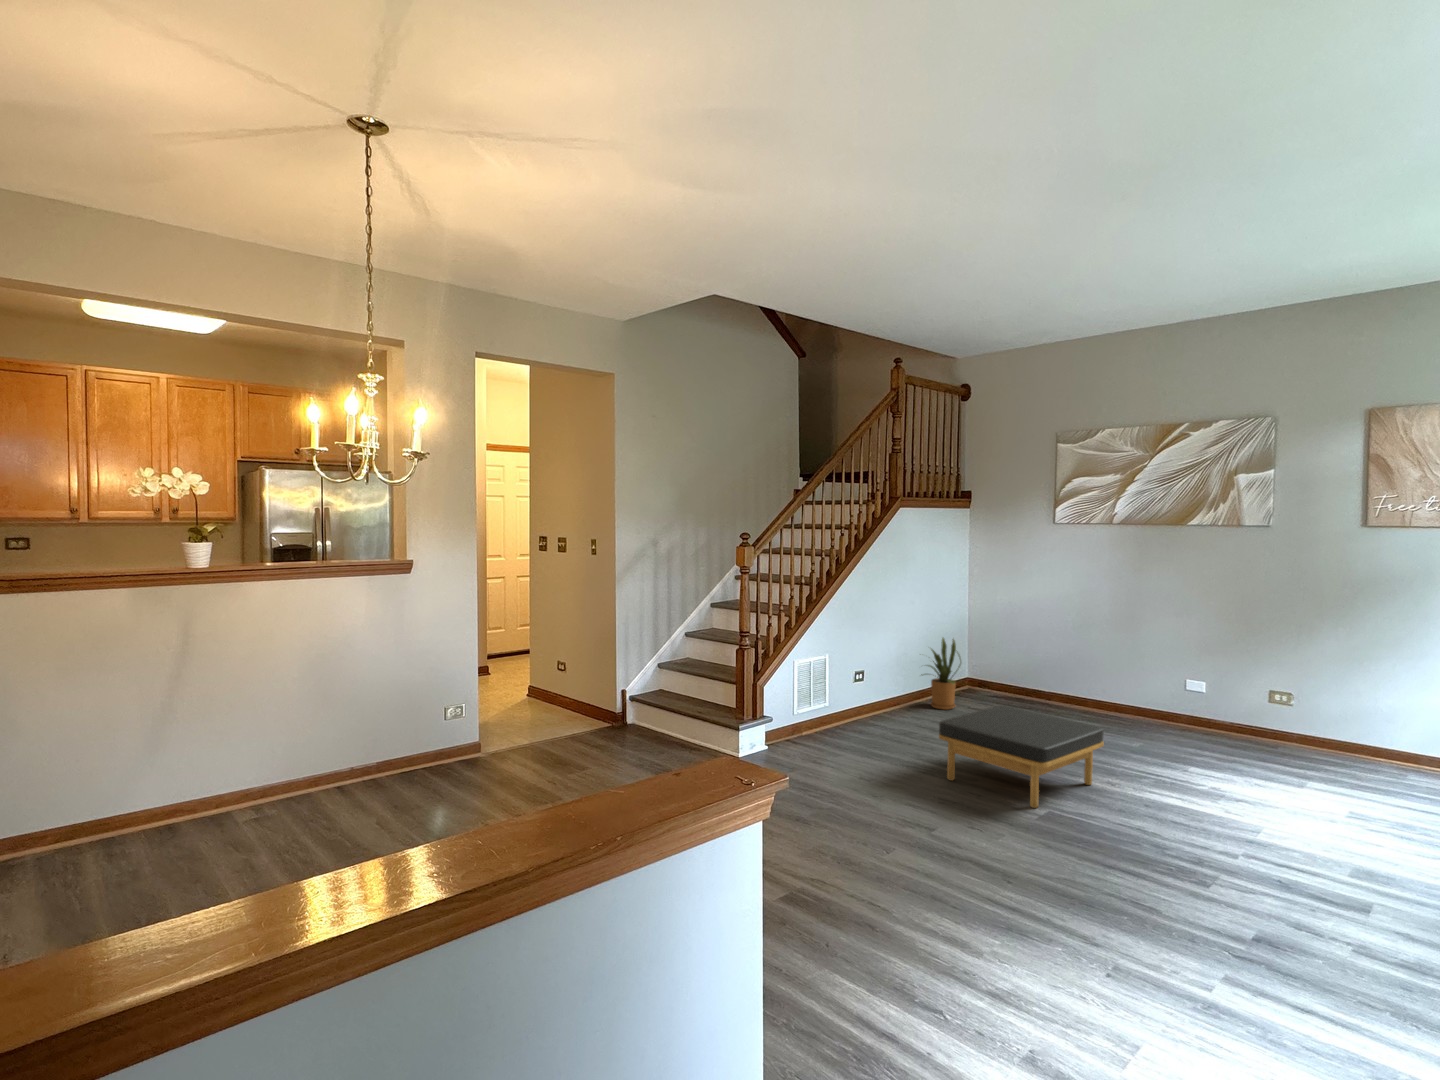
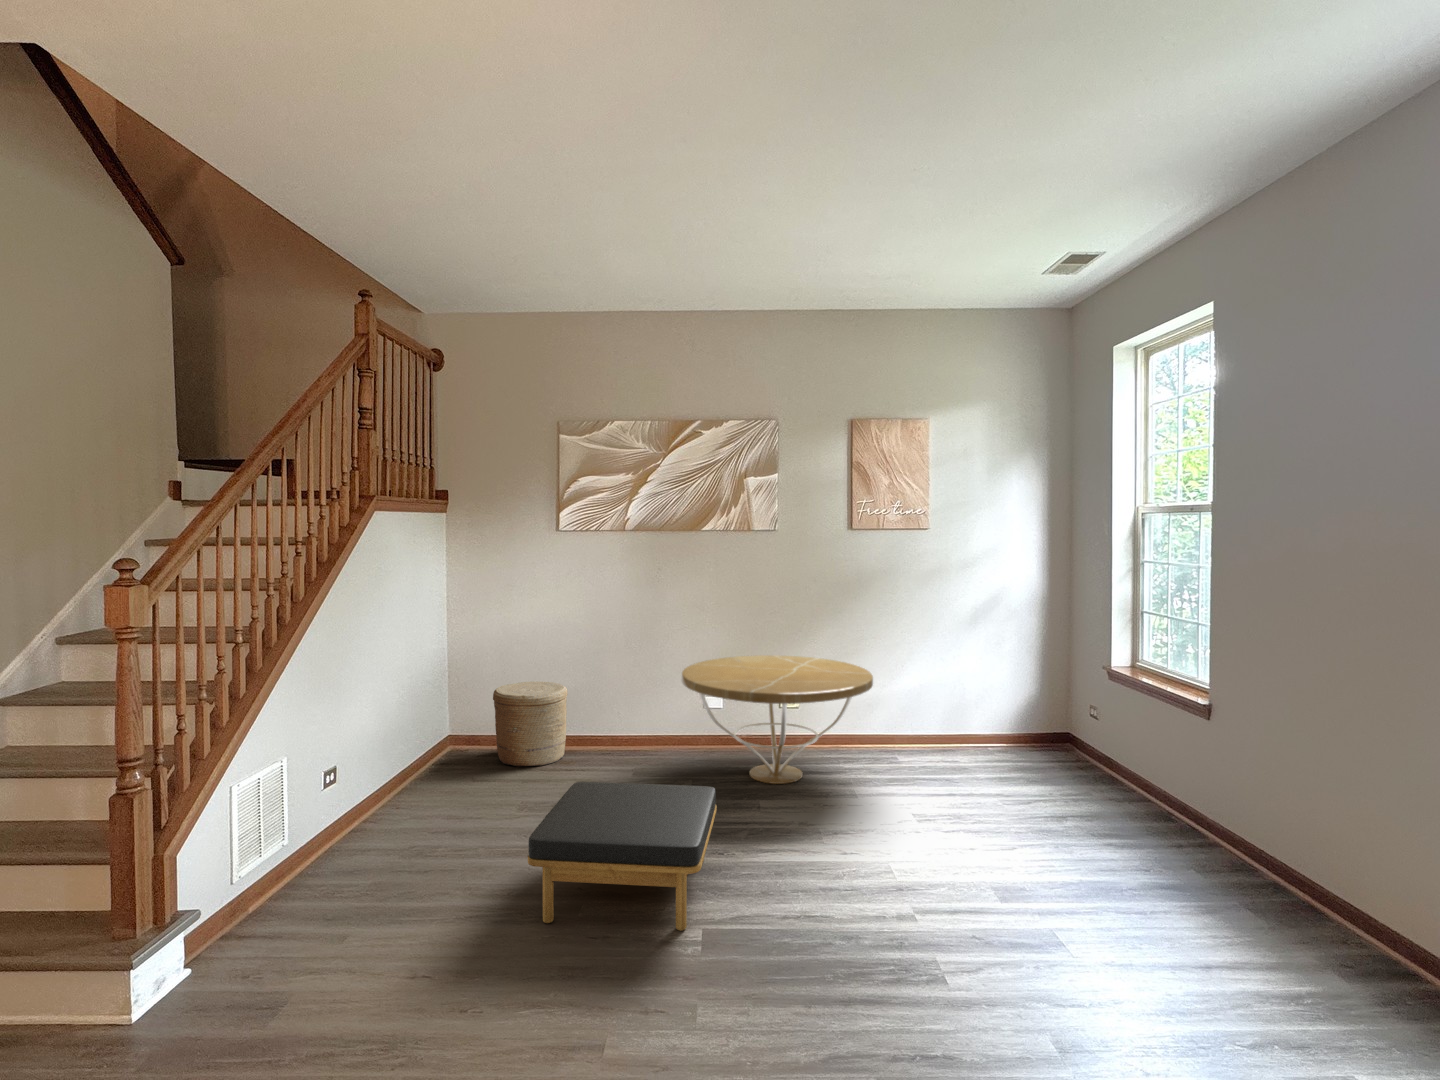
house plant: present [928,638,960,710] -> none [401,688,470,792]
woven basket: none [990,644,1052,710] -> present [493,681,568,767]
coffee table: none [1133,645,1352,766] -> present [682,655,873,784]

